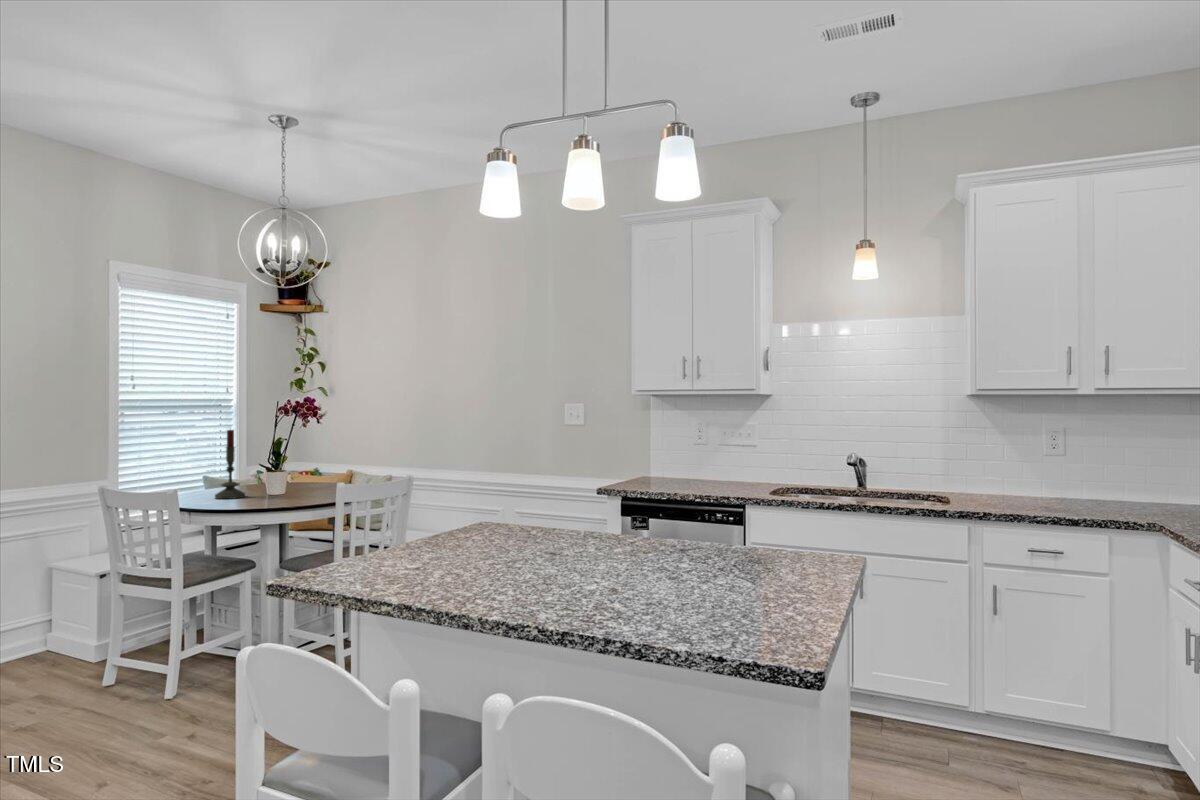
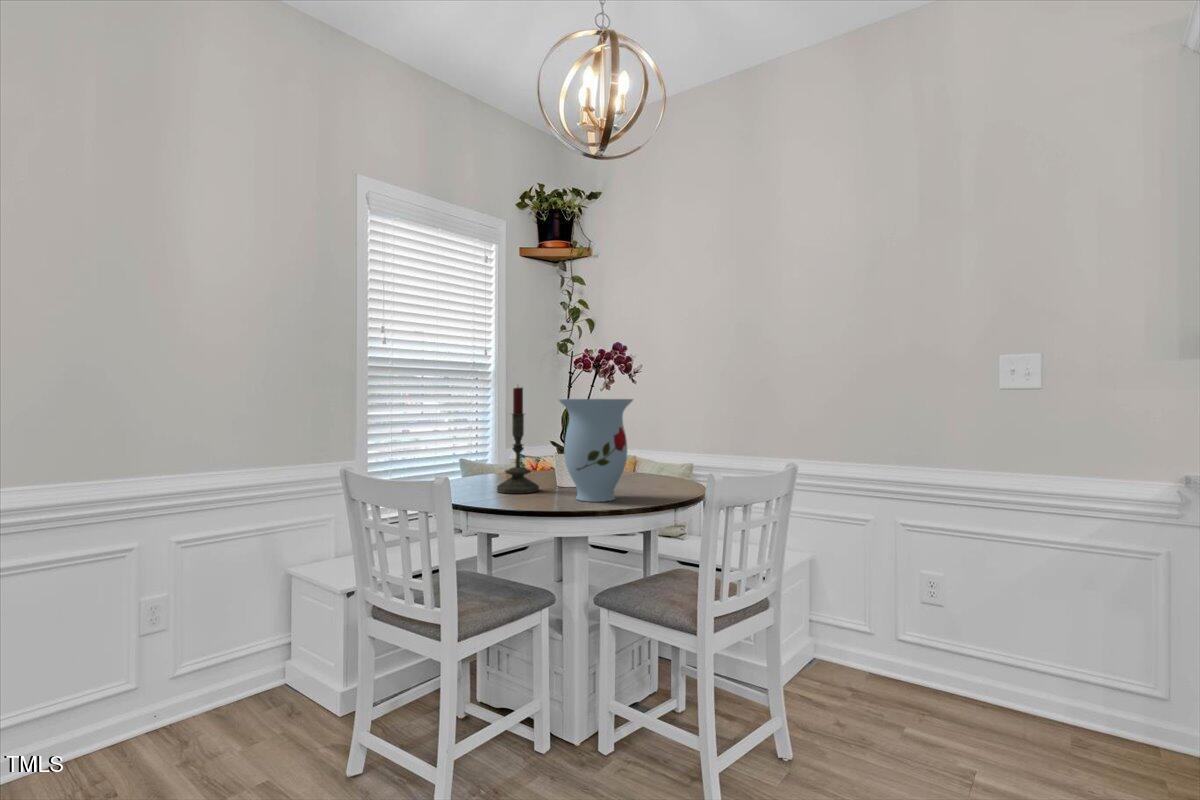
vase: none [253,437,304,502] -> present [559,399,633,502]

